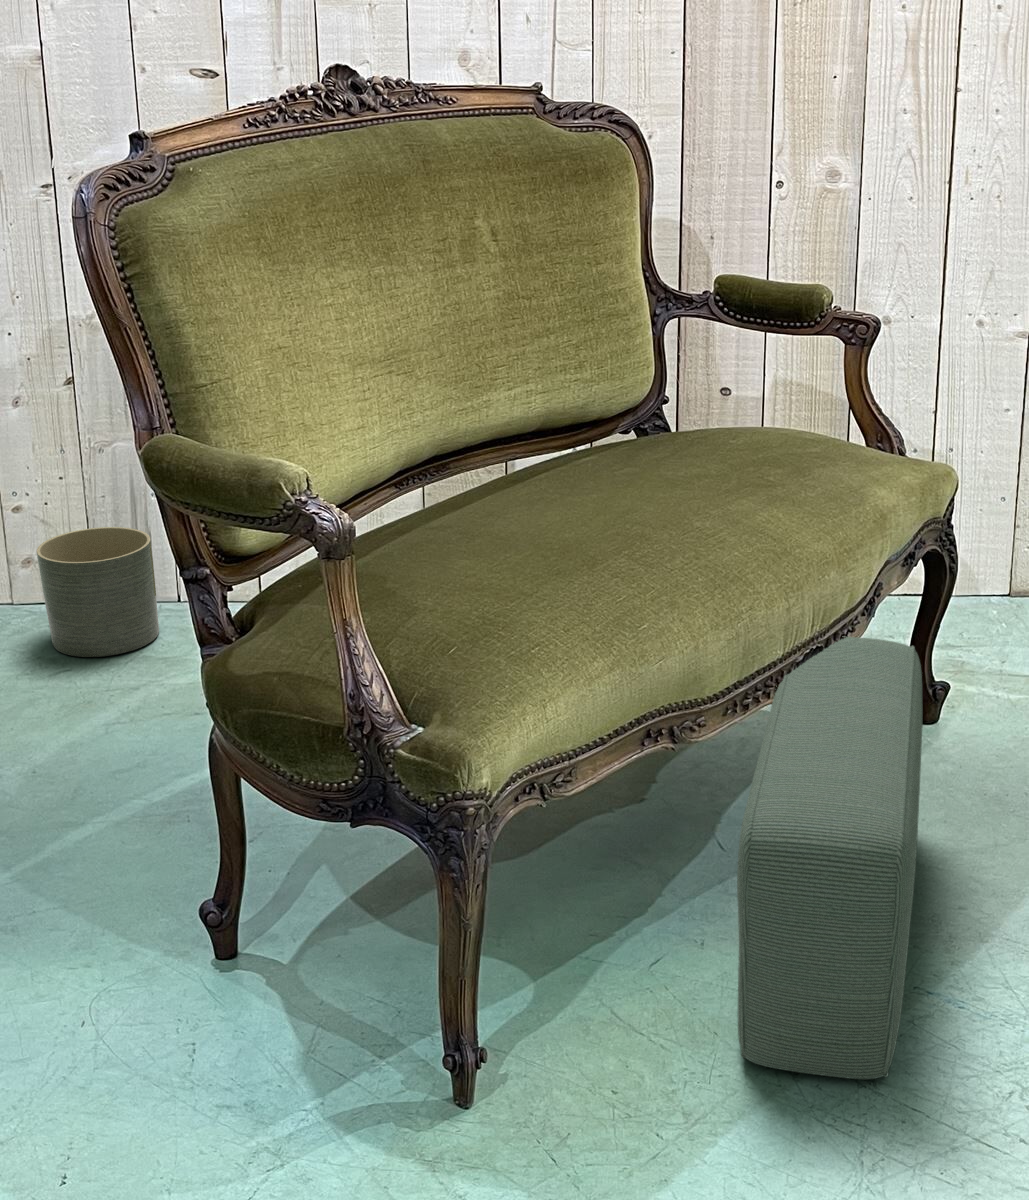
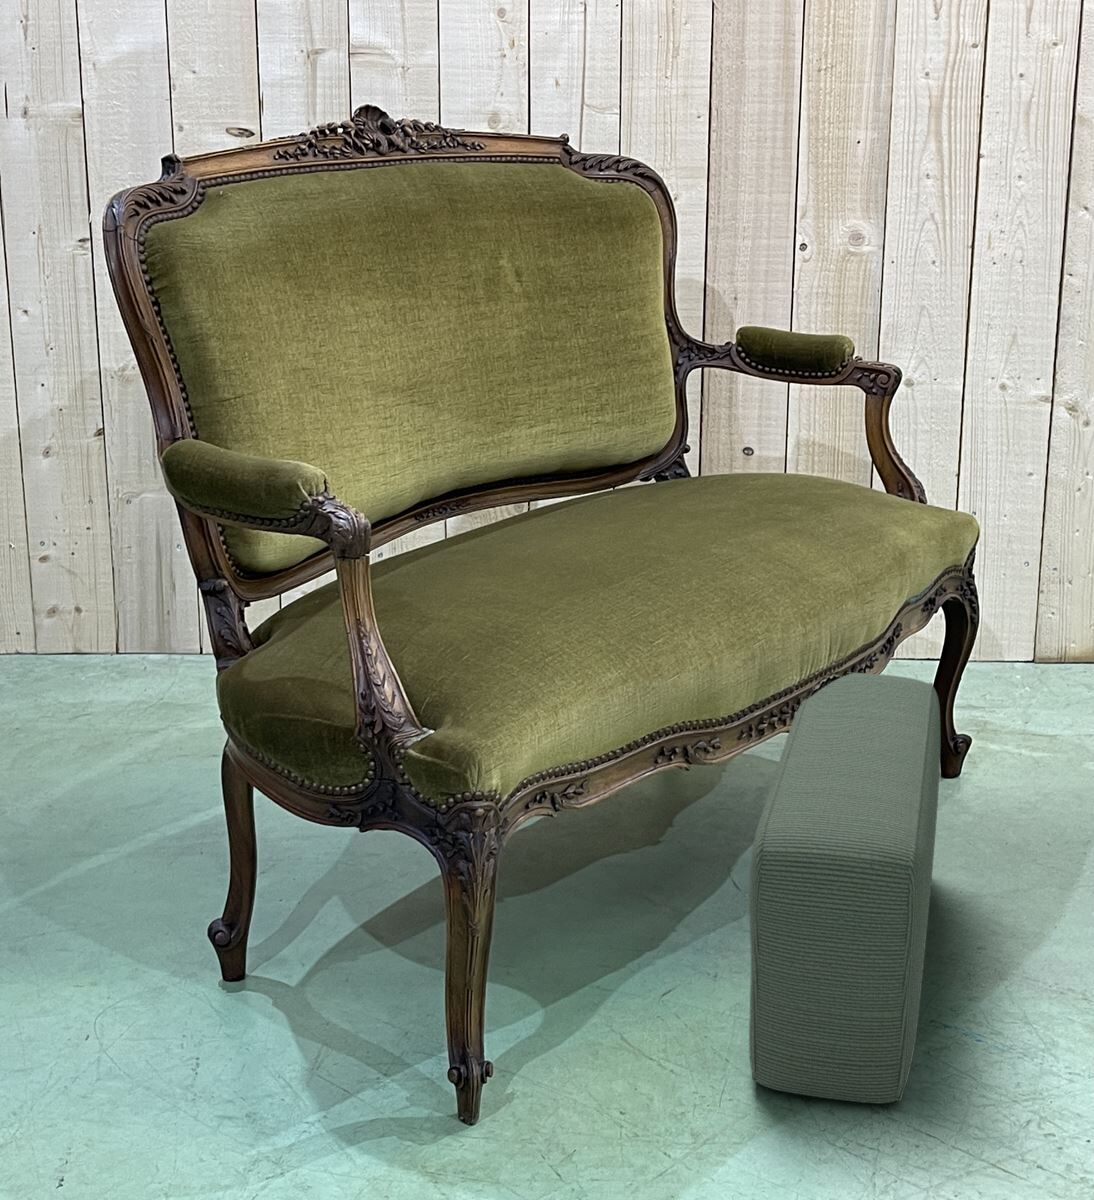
planter: present [37,527,159,657] -> none [56,577,176,705]

